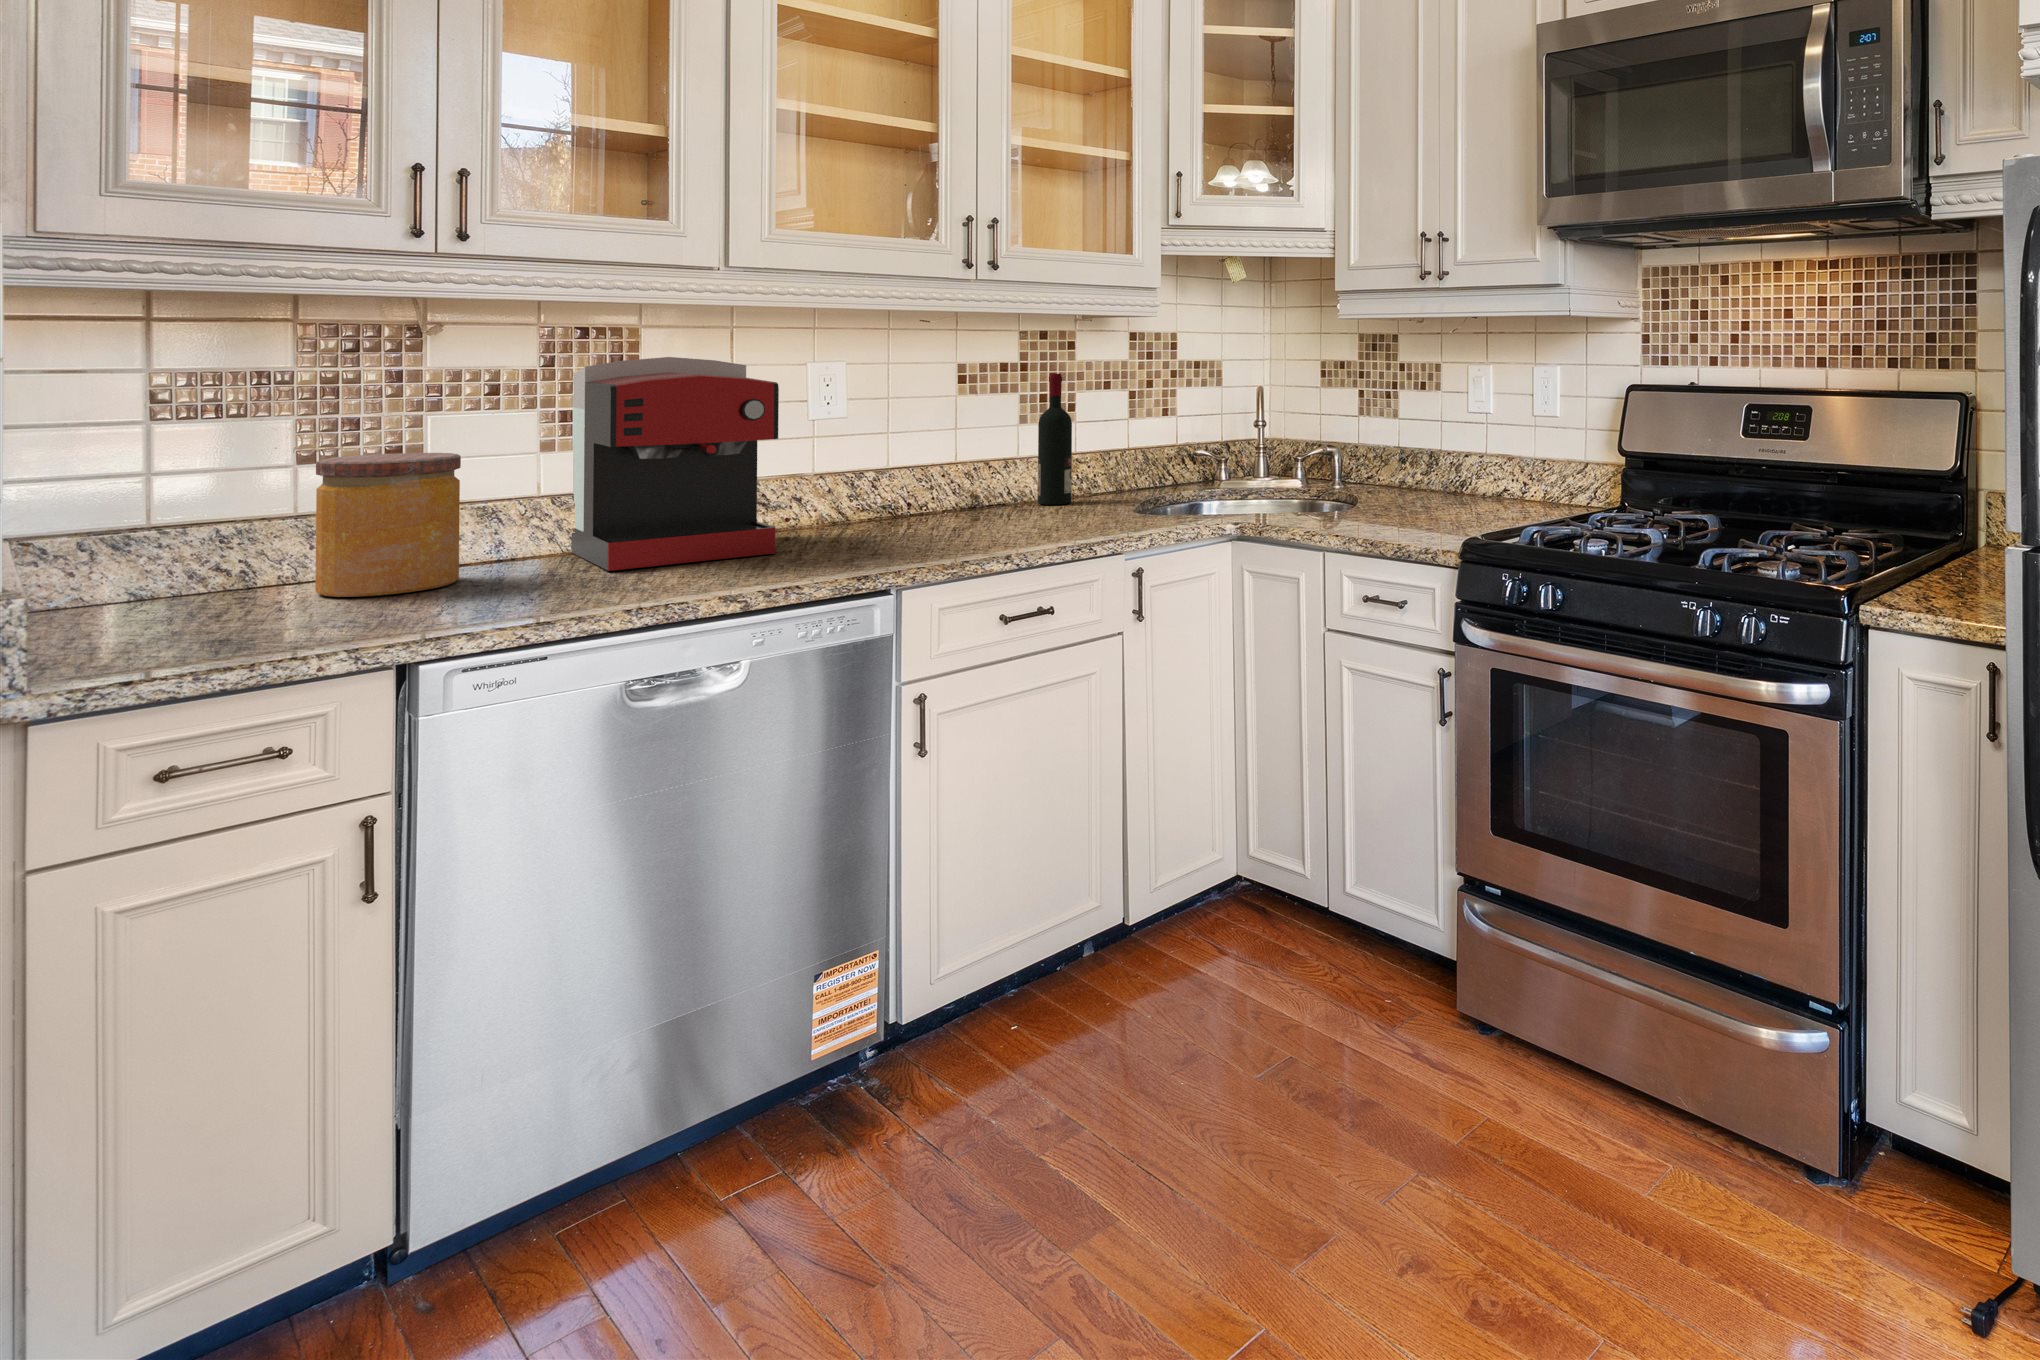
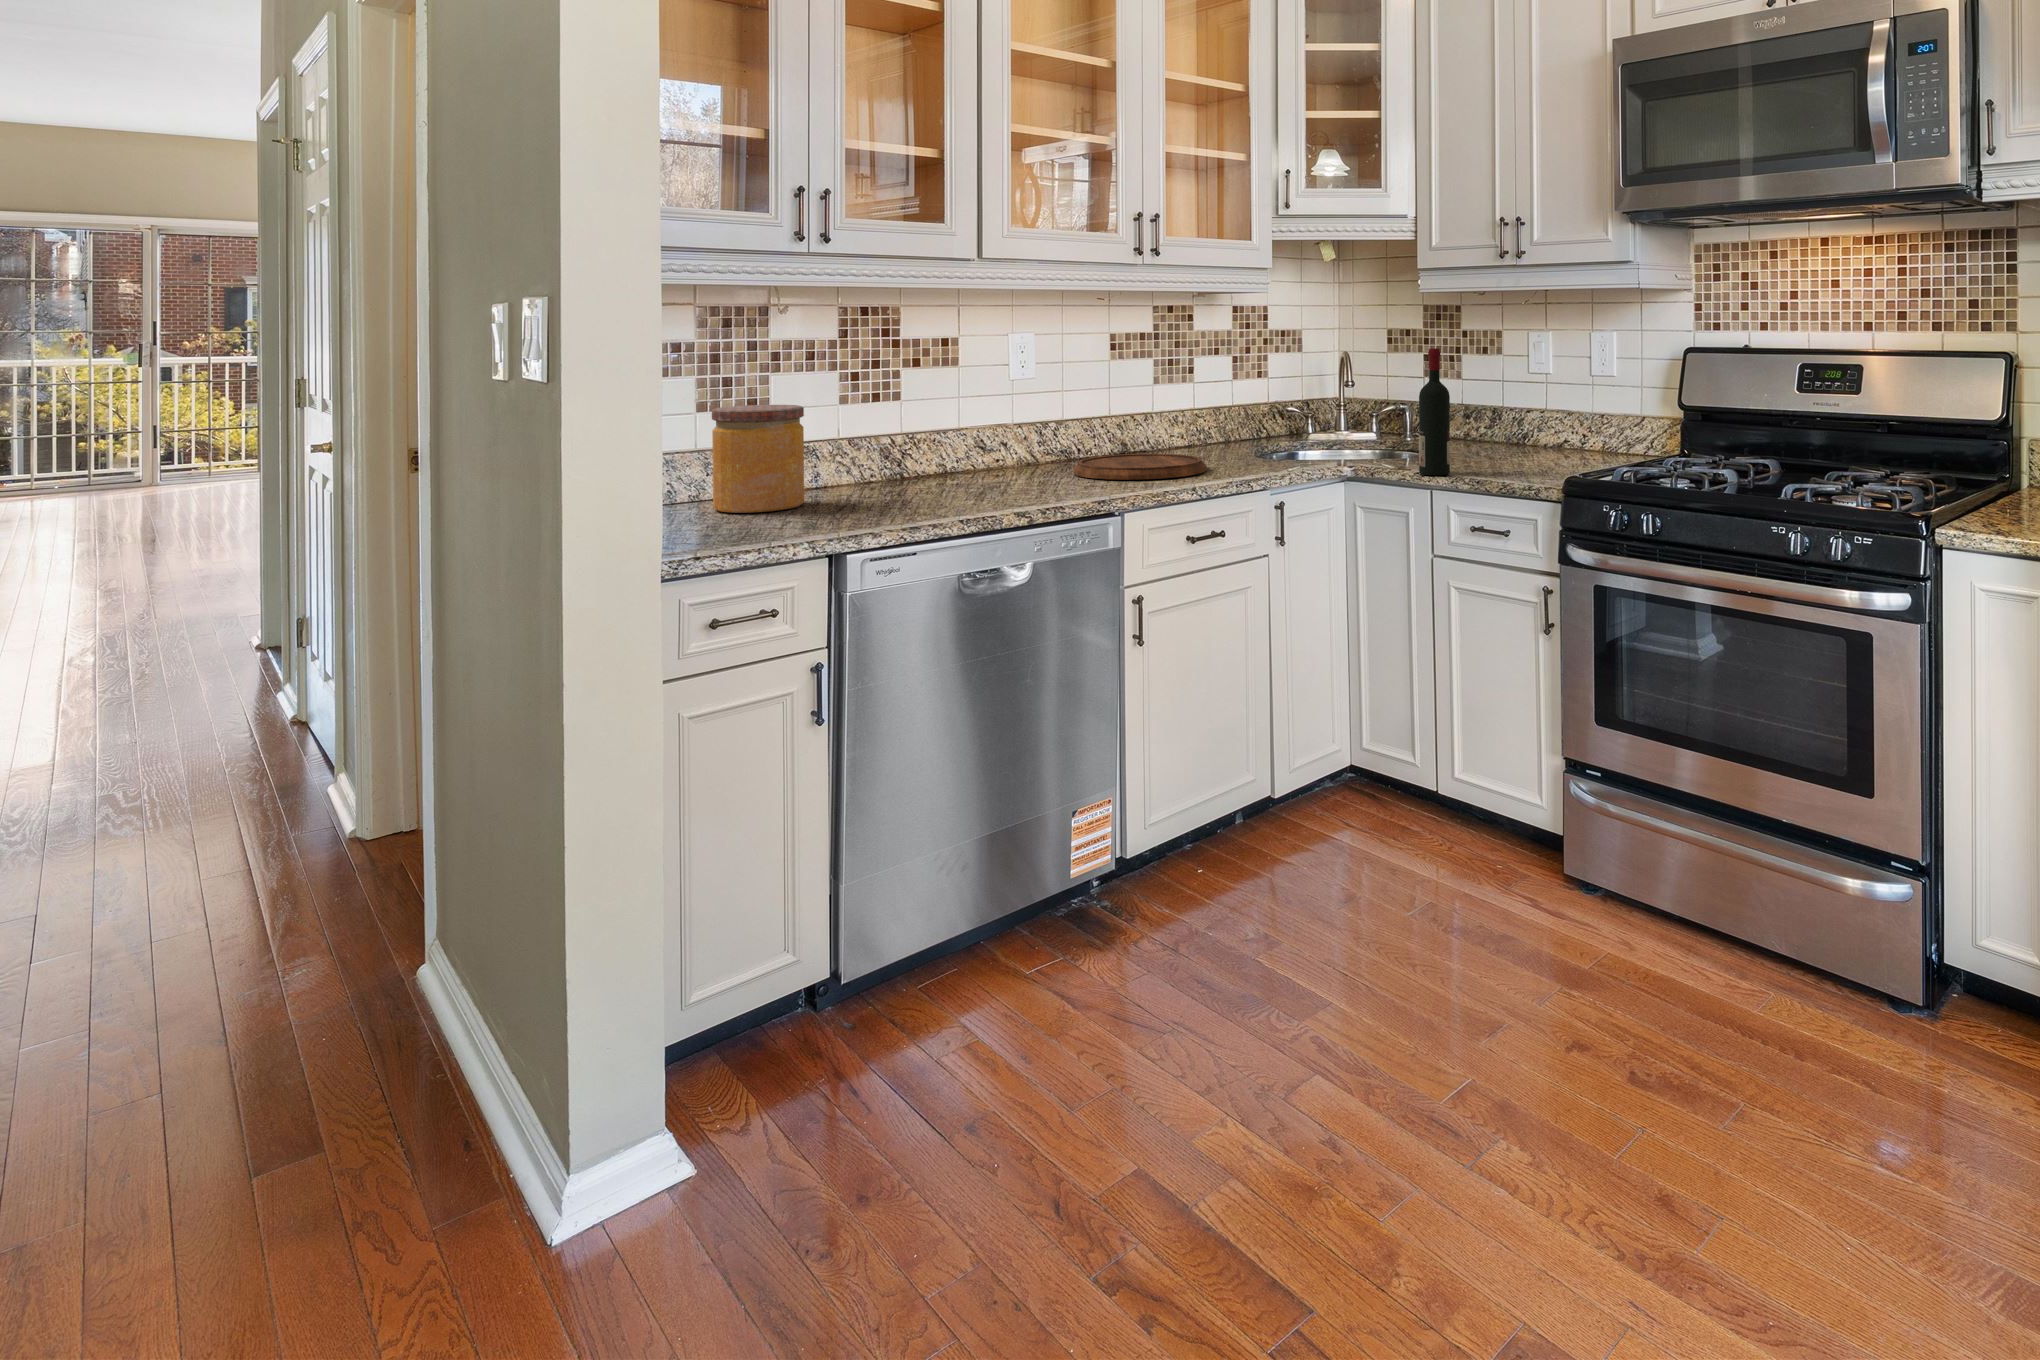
coffee maker: present [571,357,779,571] -> none [855,330,1014,497]
wine bottle: present [1038,374,1072,505] -> present [1419,348,1450,475]
cutting board: none [876,508,1051,543] -> present [1073,454,1206,480]

